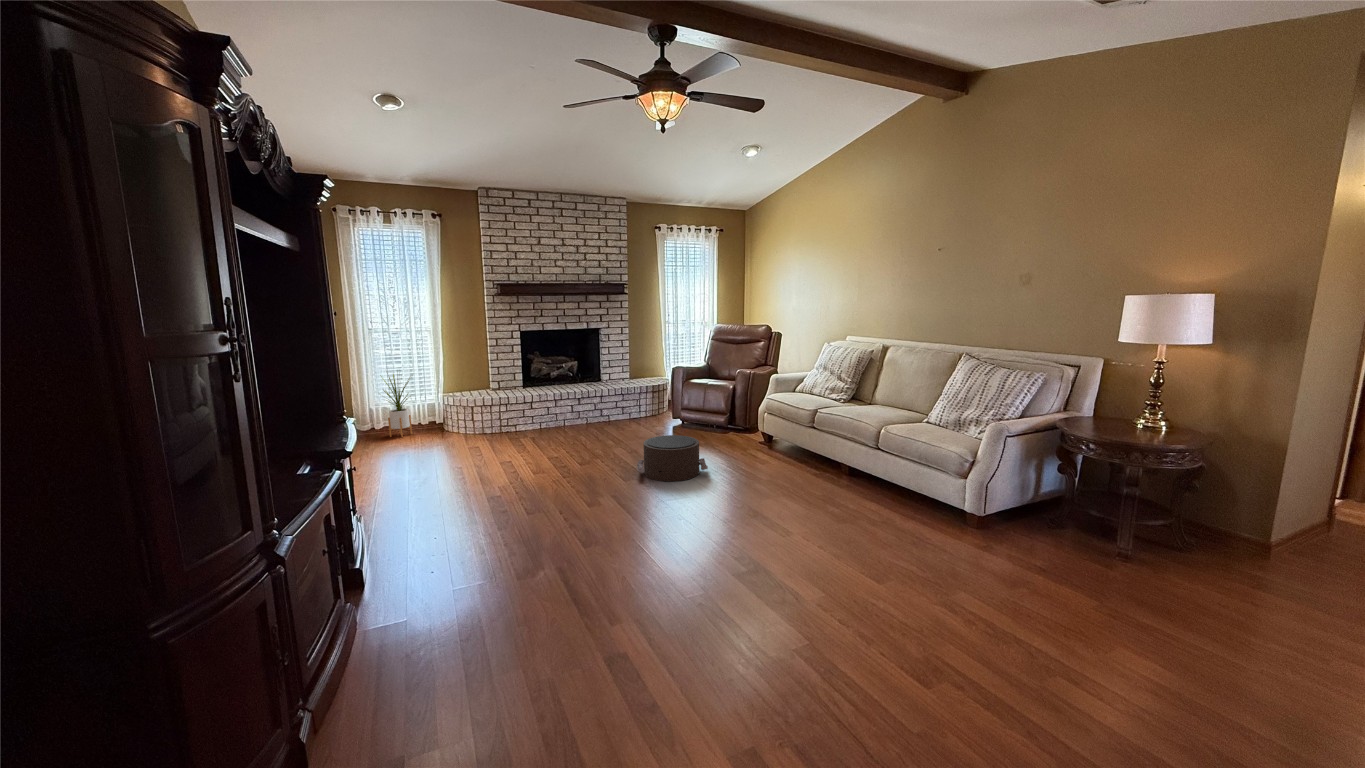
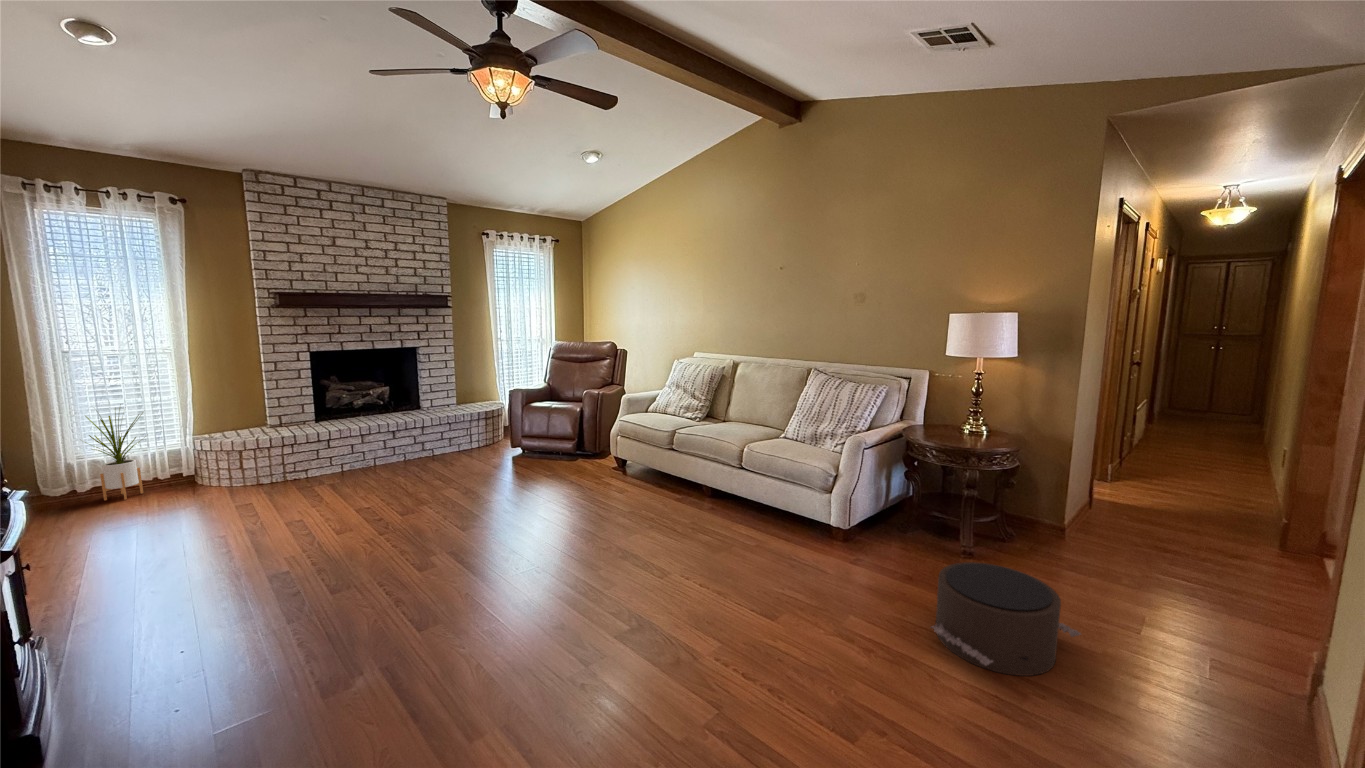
pouf: present [637,435,708,481] -> present [931,562,1081,676]

